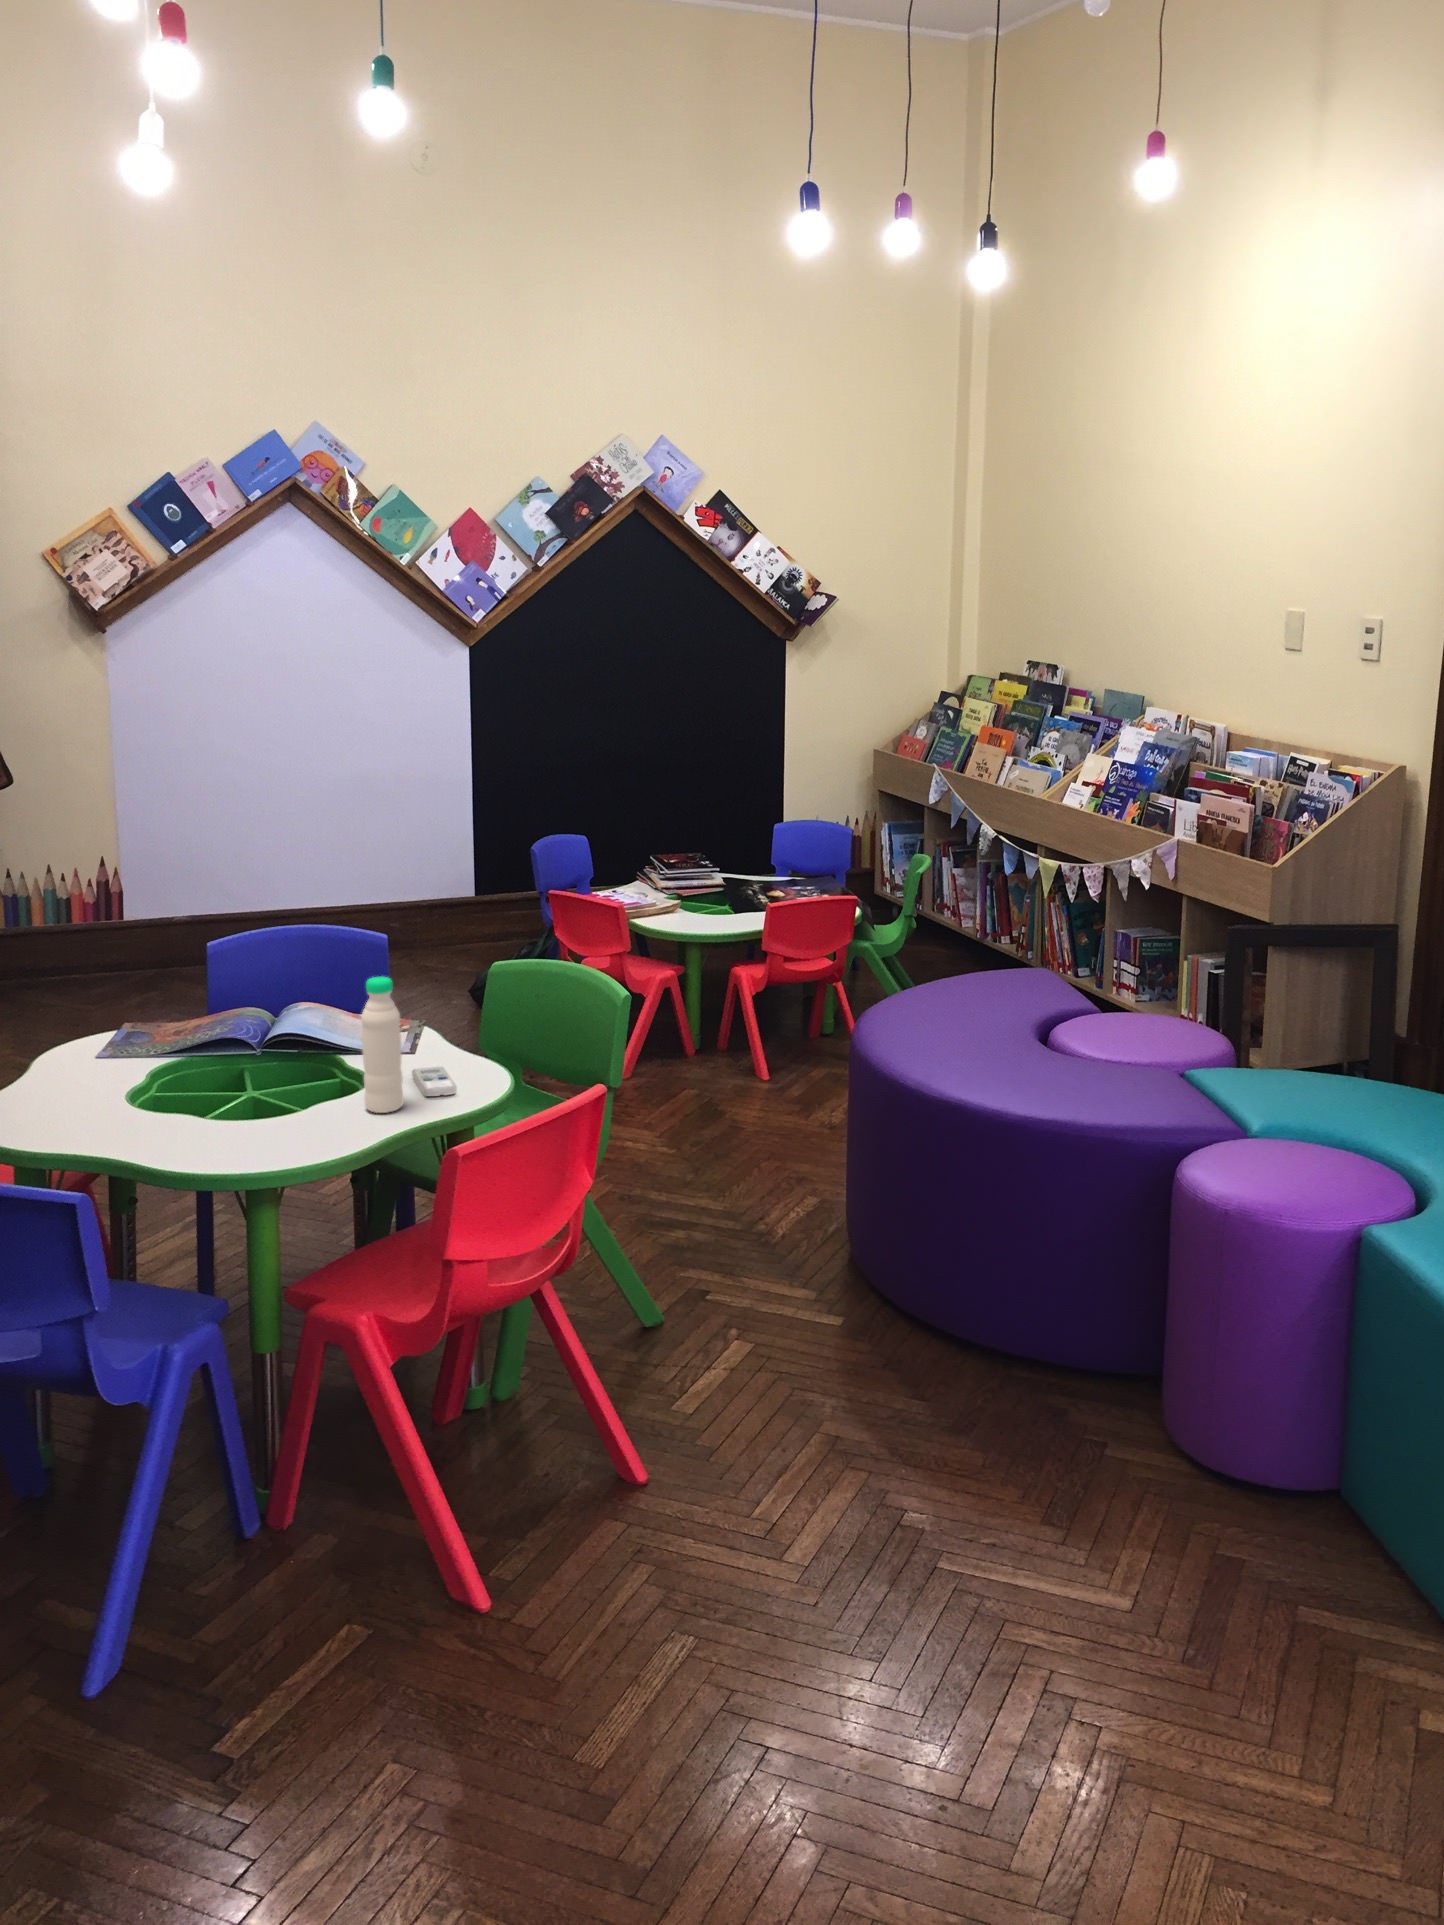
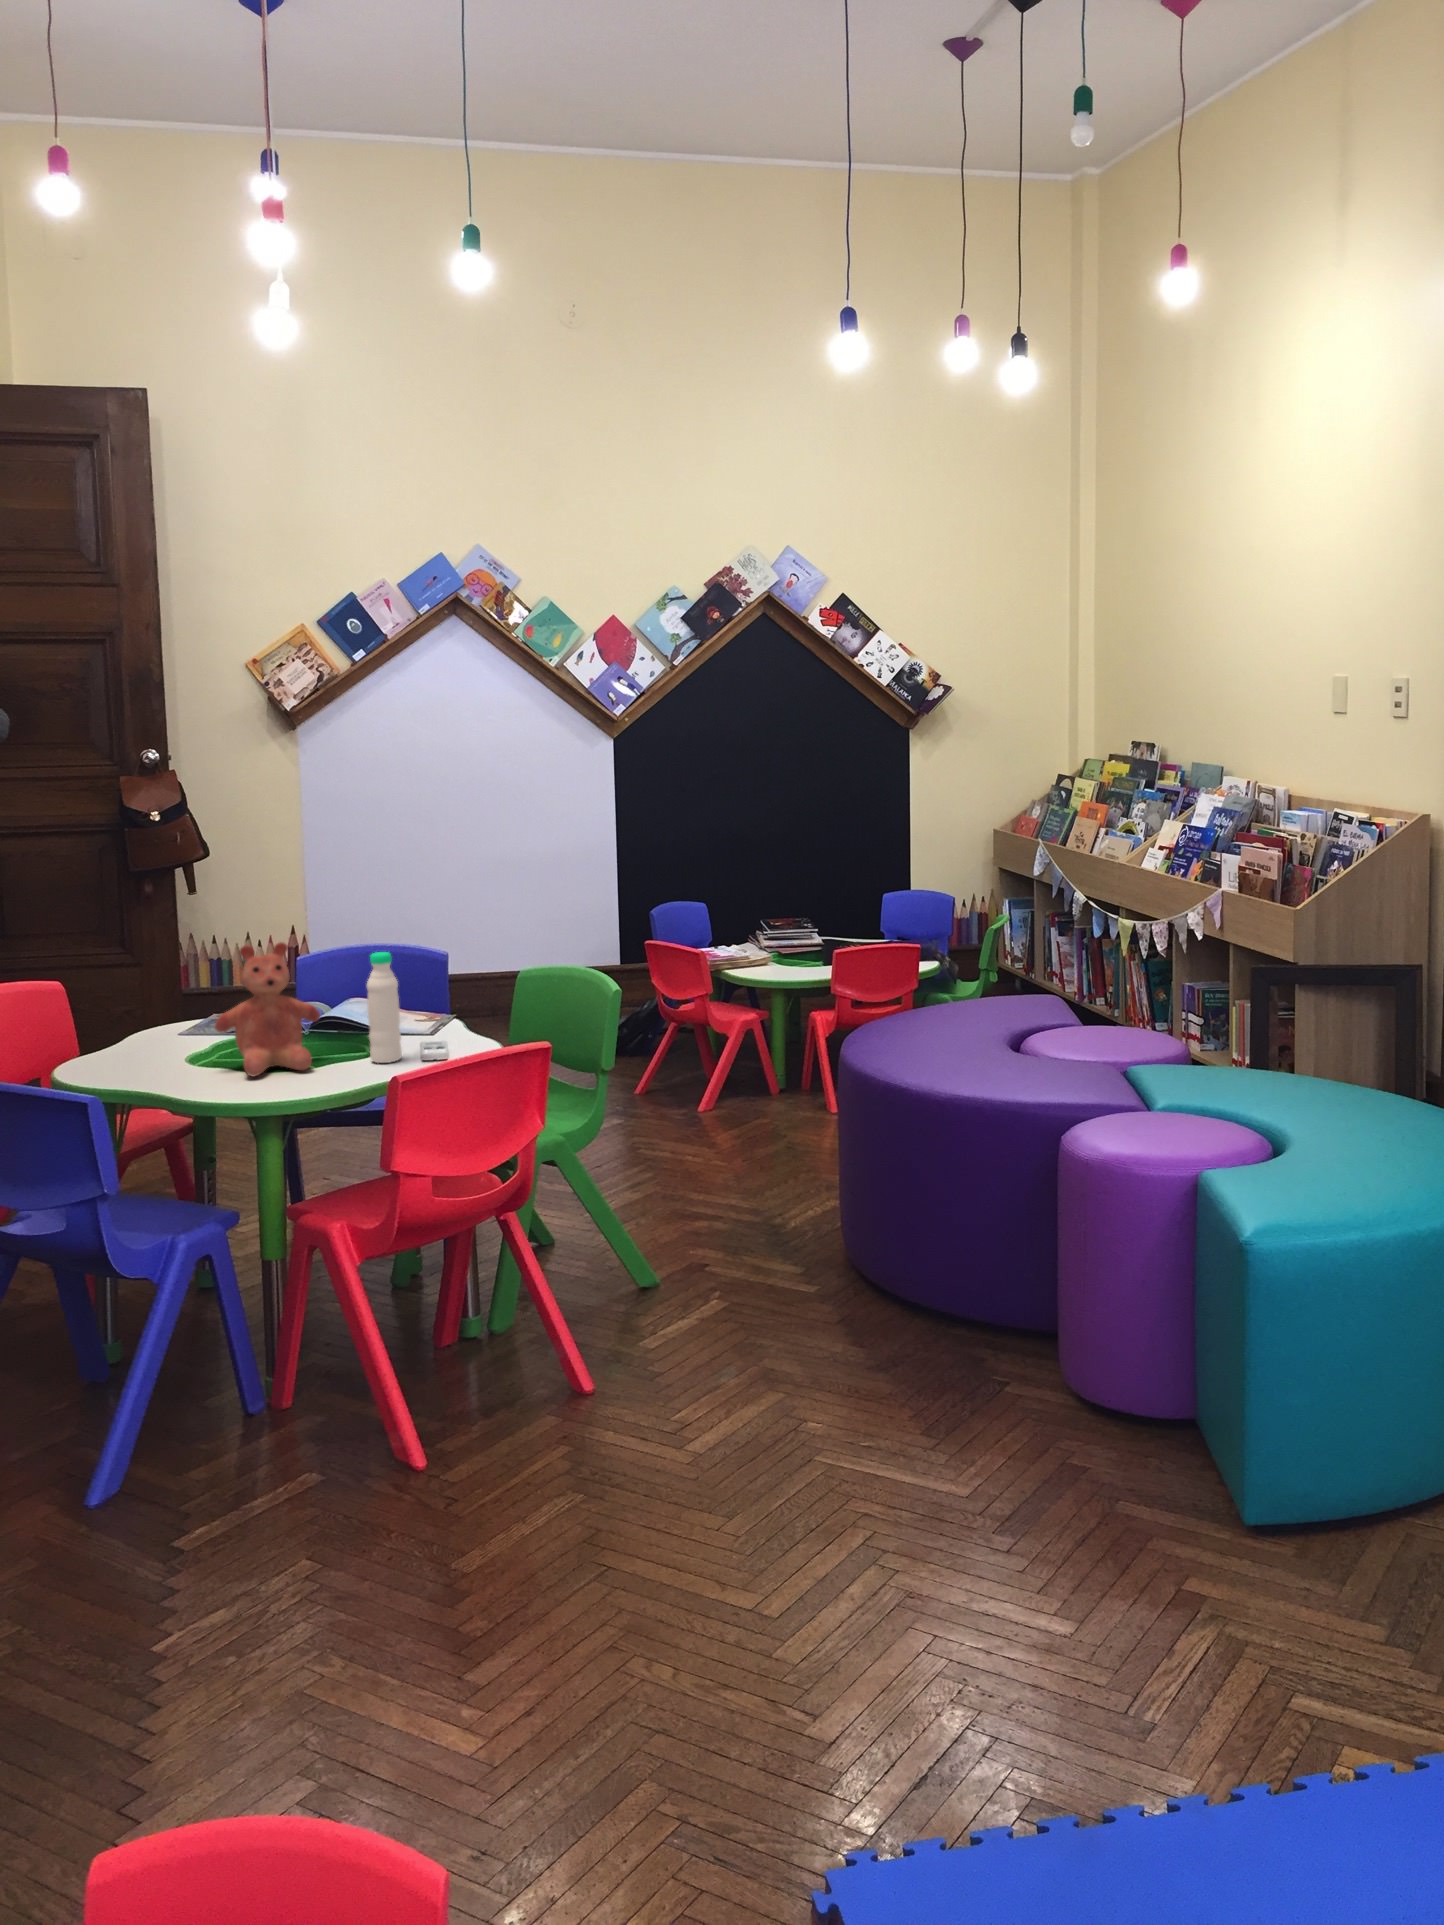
teddy bear: none [166,967,297,1142] -> present [215,942,320,1076]

